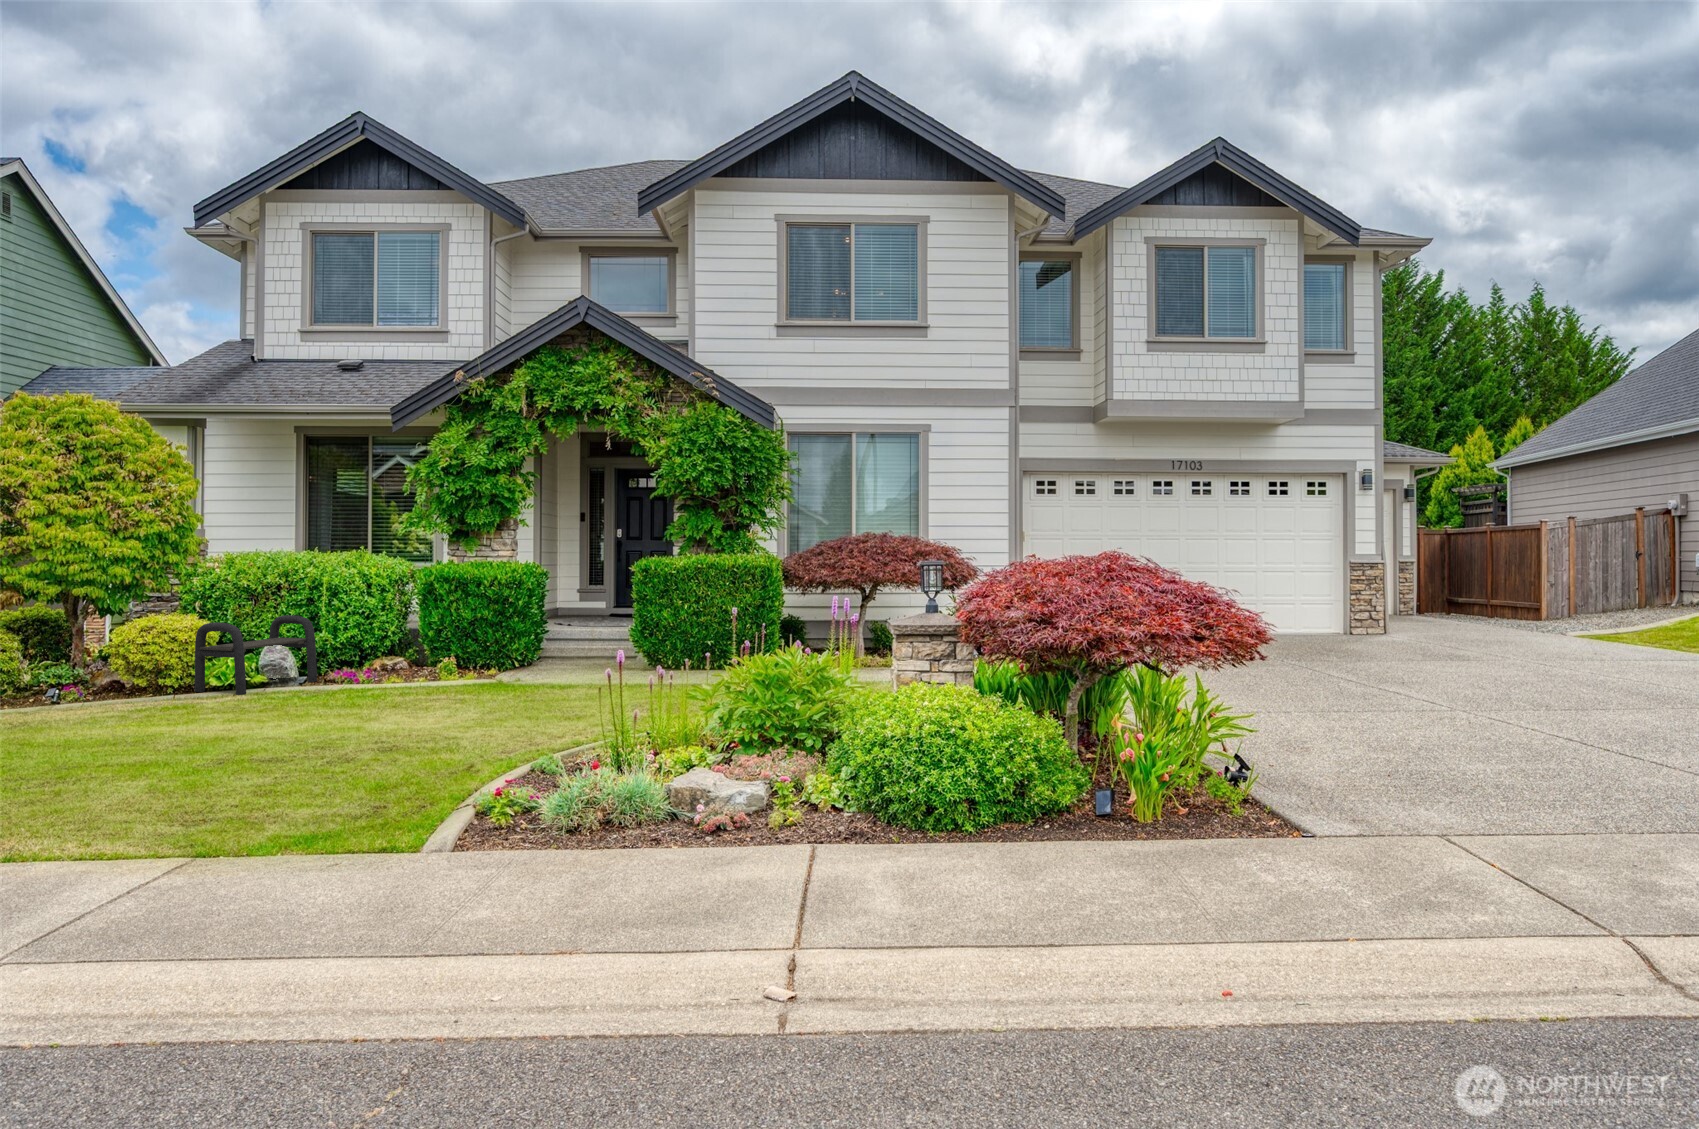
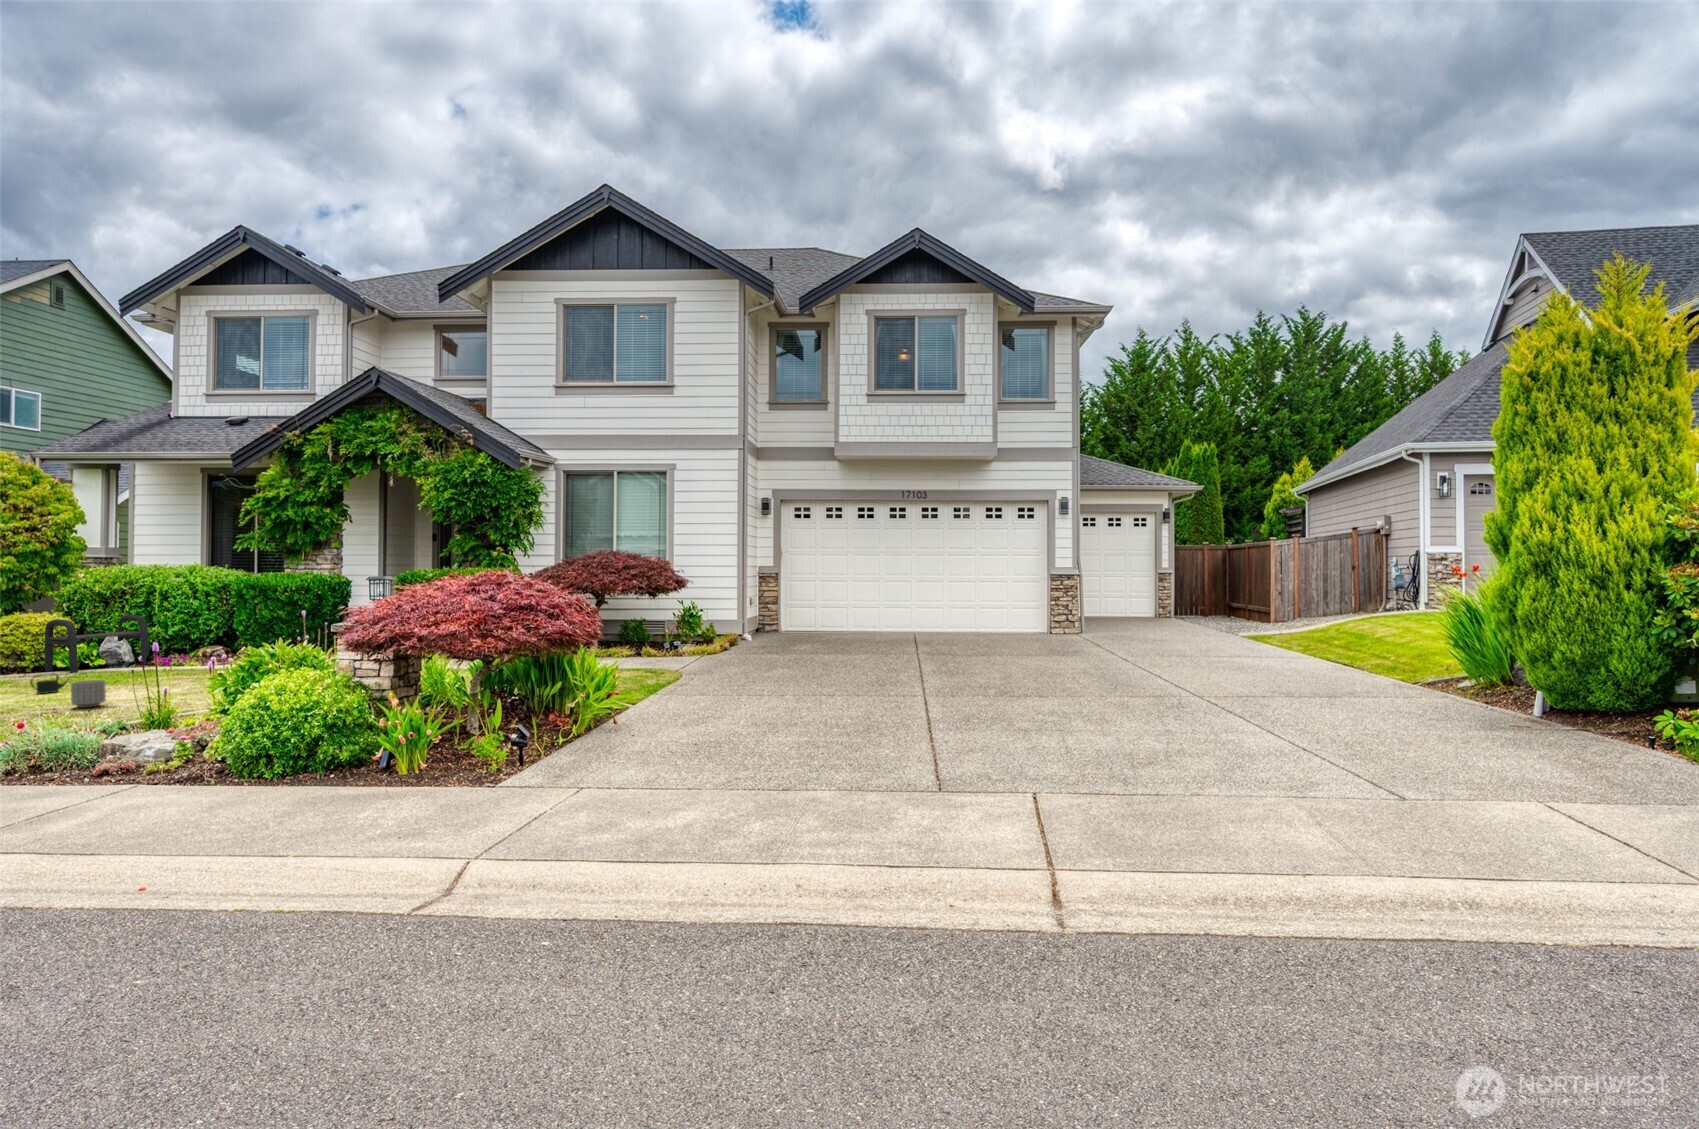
watering can: none [259,698,305,728] -> present [30,674,67,694]
planter: none [370,710,411,750] -> present [71,680,106,708]

